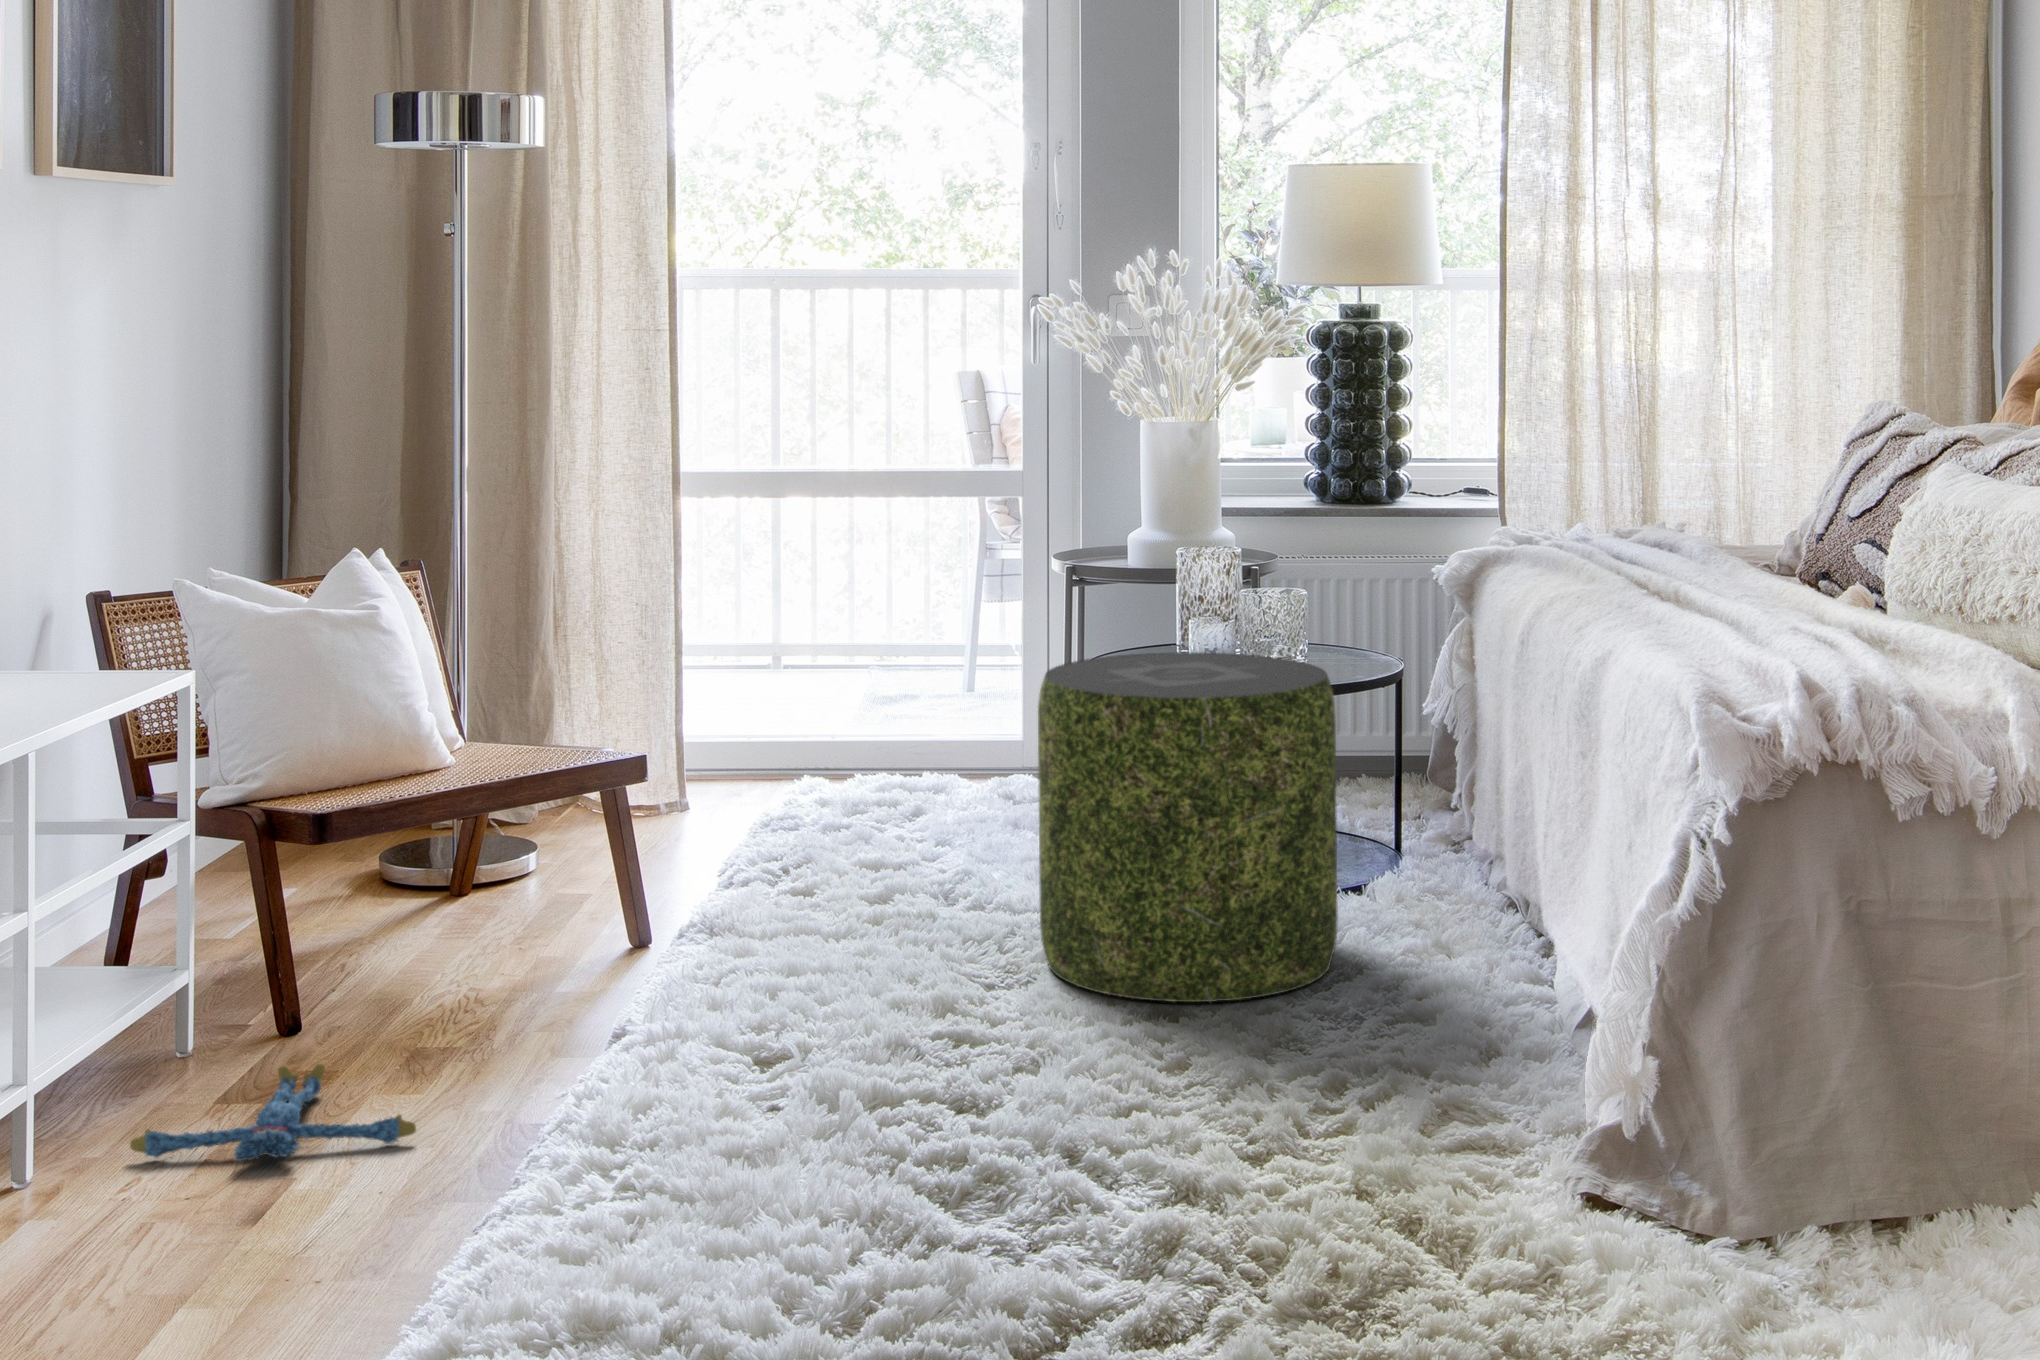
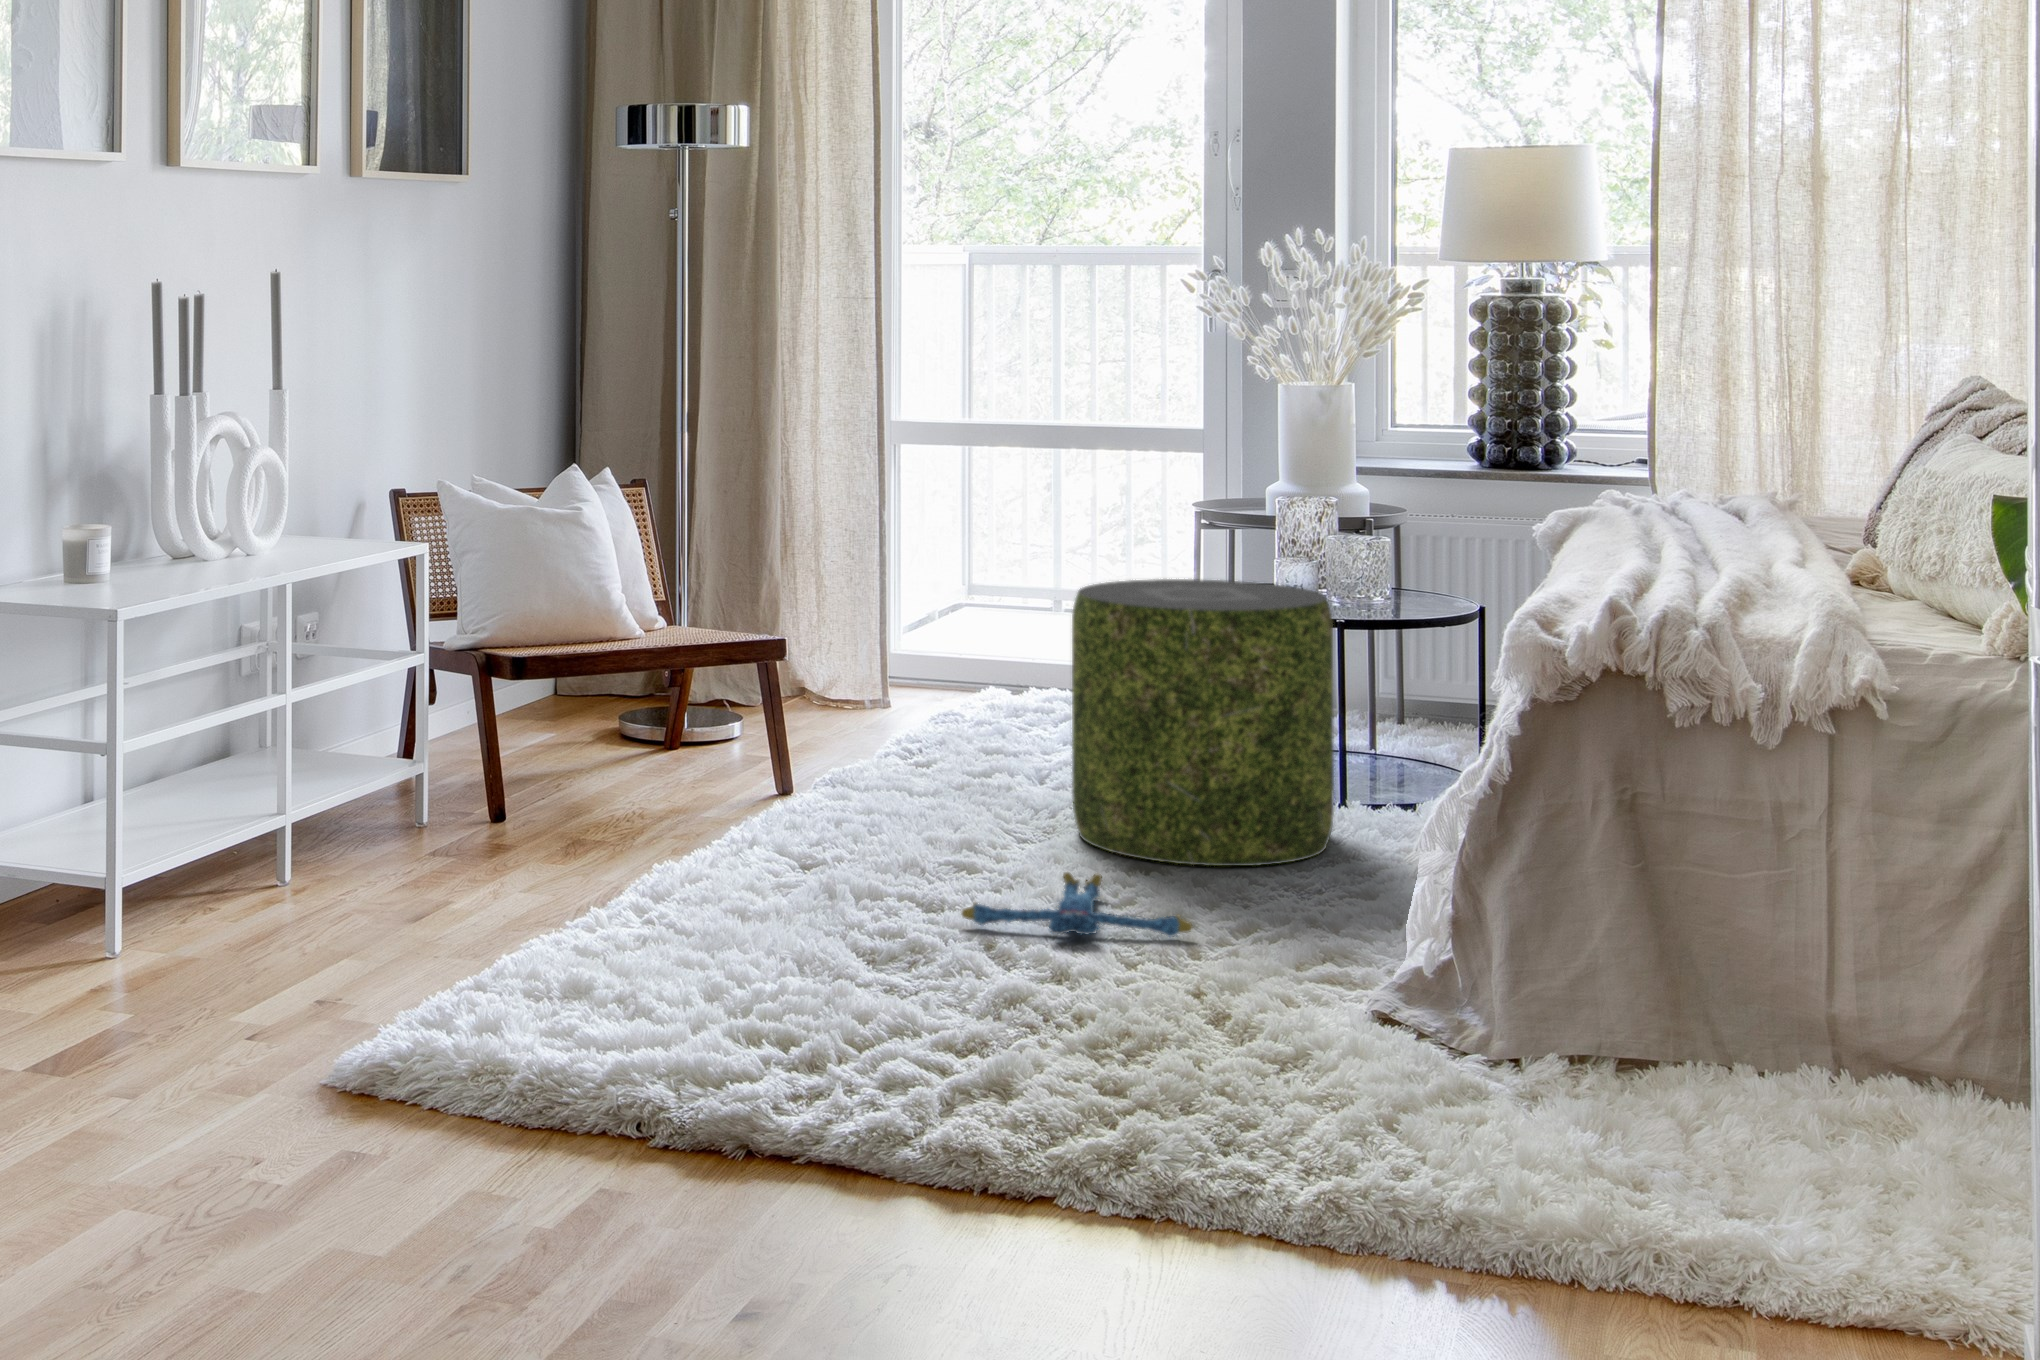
plush toy: present [130,1063,416,1161] -> present [962,872,1193,937]

